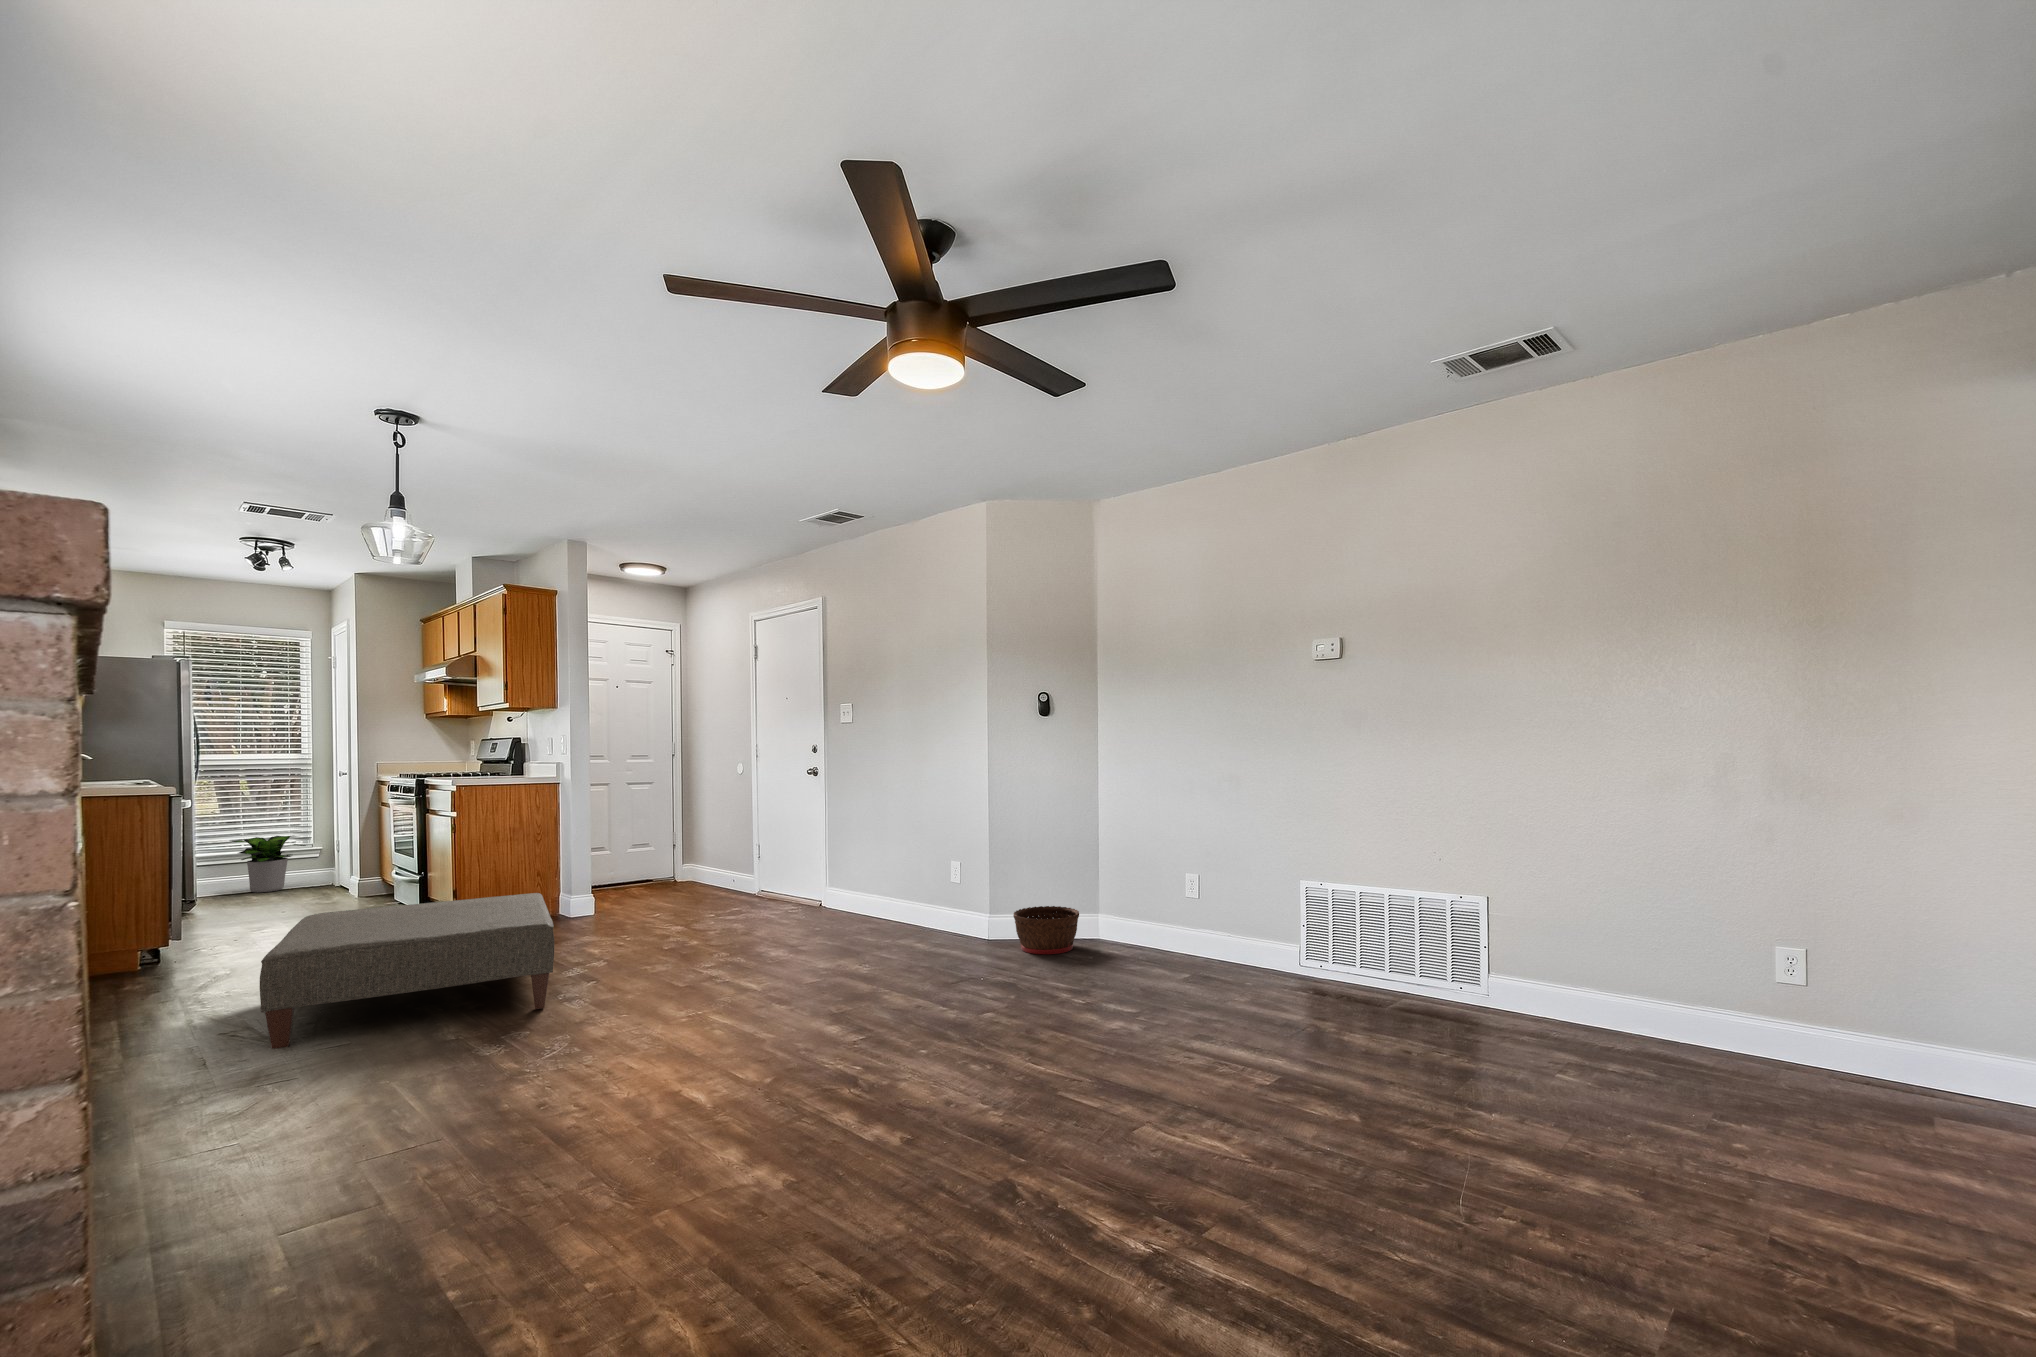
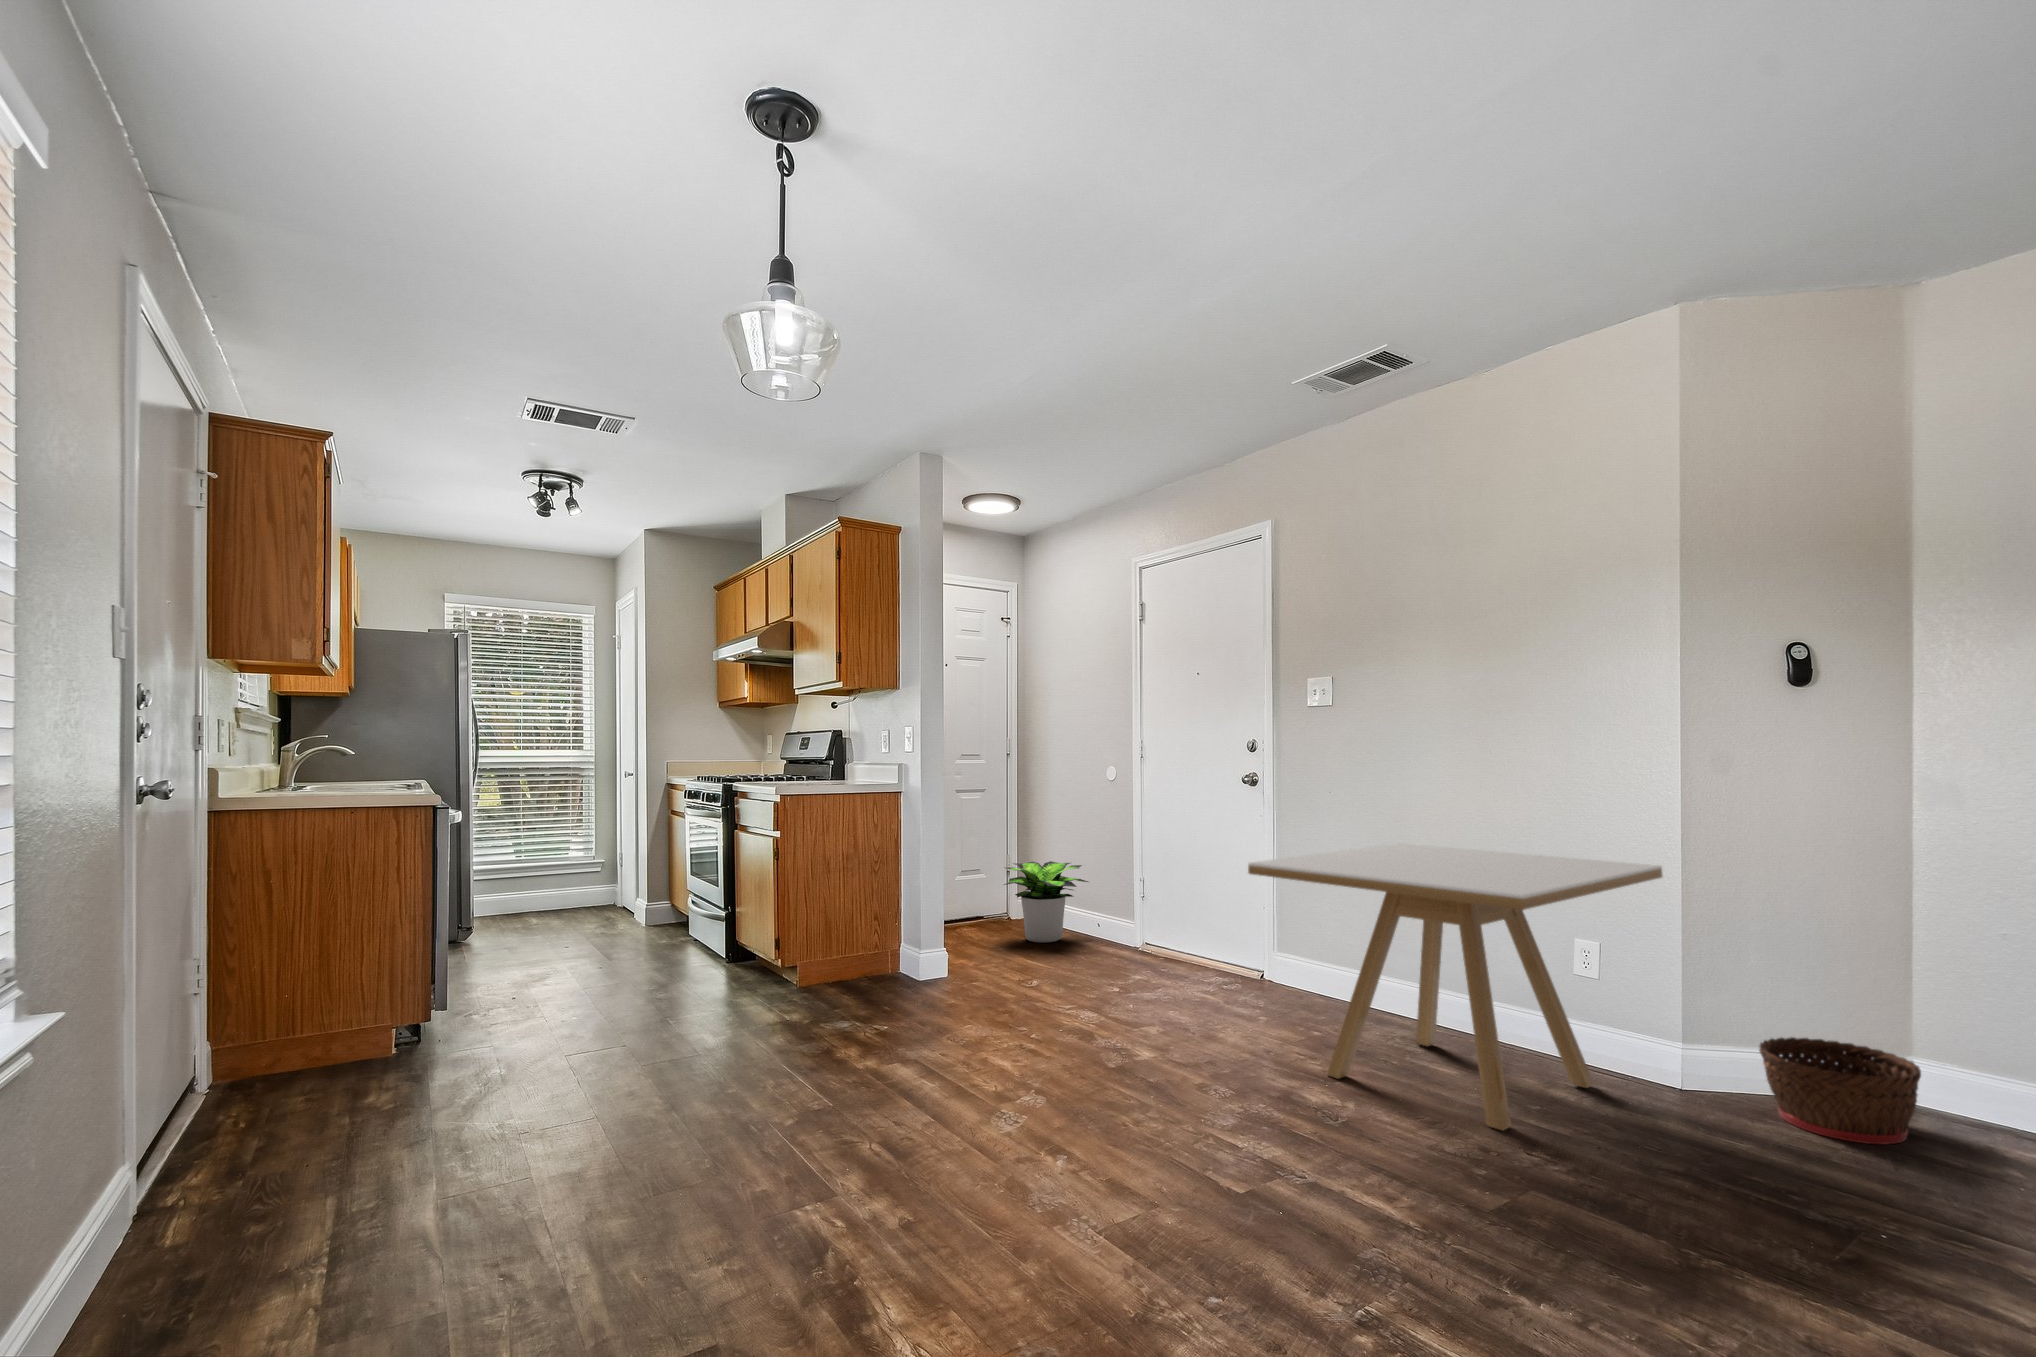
dining table: none [750,809,983,962] -> present [1248,844,1662,1131]
potted plant: present [233,836,306,893] -> present [1004,861,1088,943]
ottoman: present [260,893,554,1049] -> none [552,966,1027,1282]

